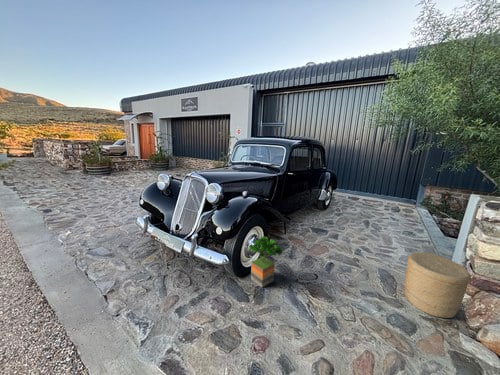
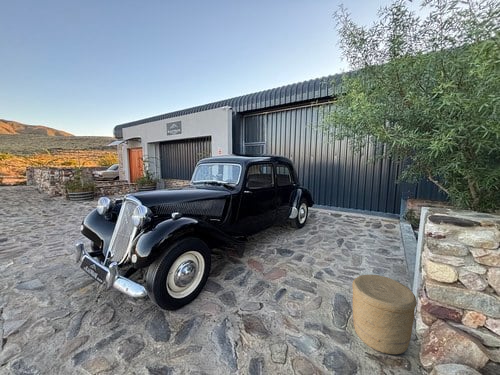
potted tree: present [248,236,283,287] -> none [177,261,217,322]

